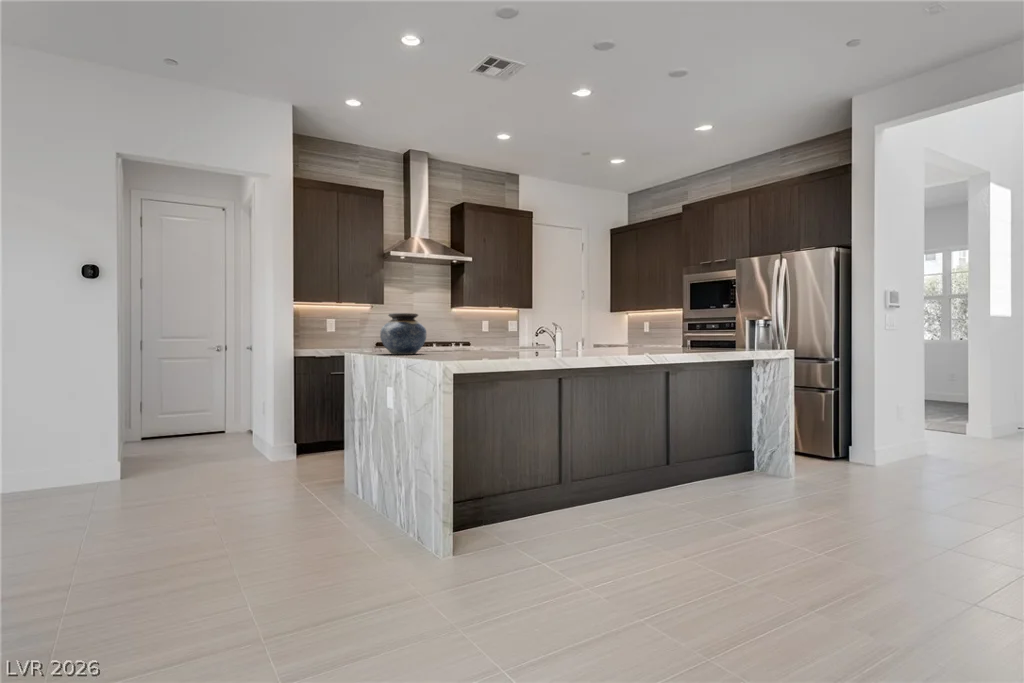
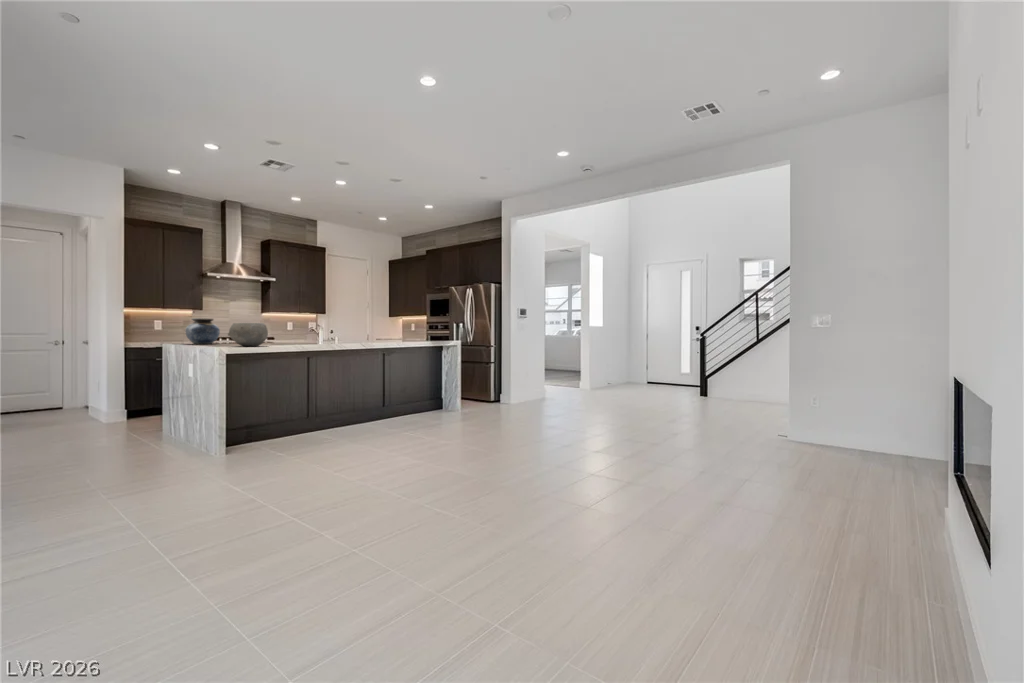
ceramic bowl: none [457,318,518,360] -> present [228,323,268,346]

